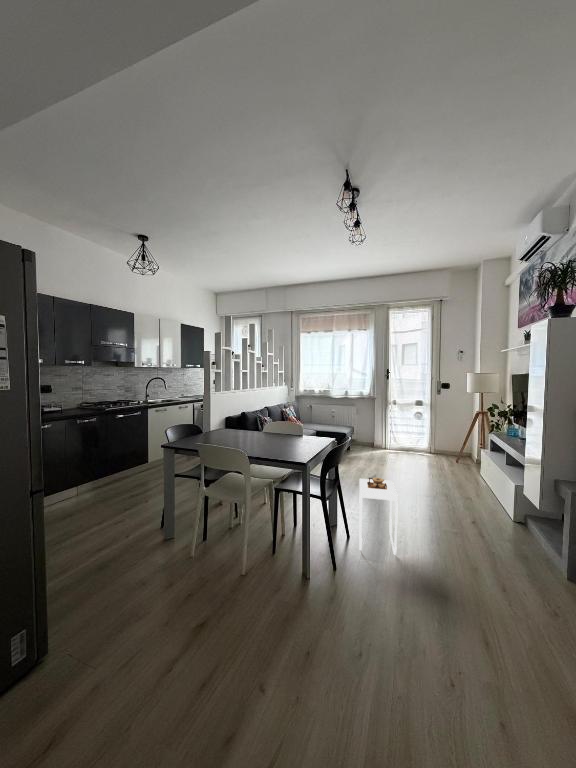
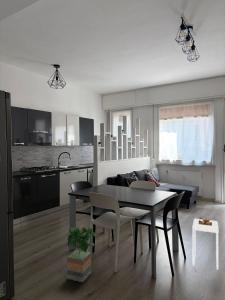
potted tree: none [156,504,212,600] -> present [67,227,96,282]

